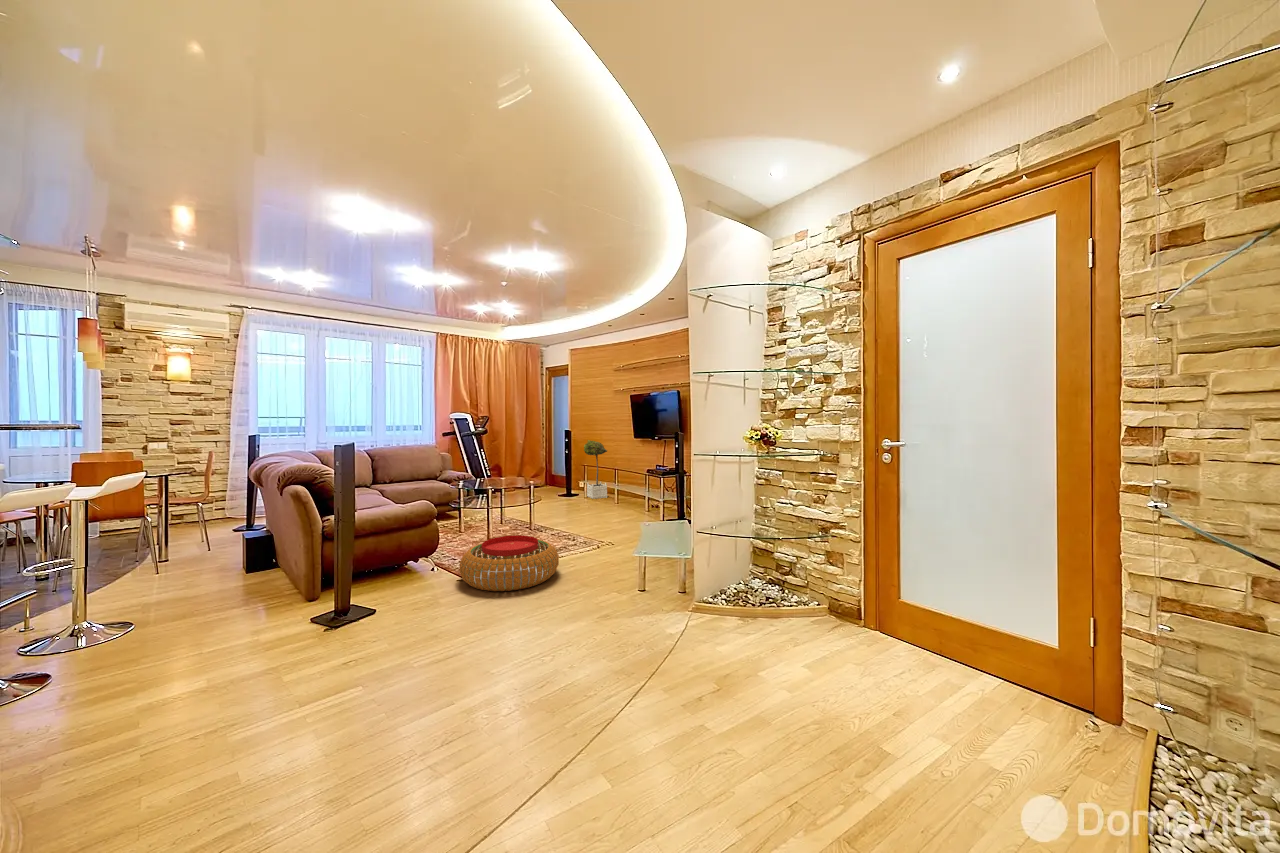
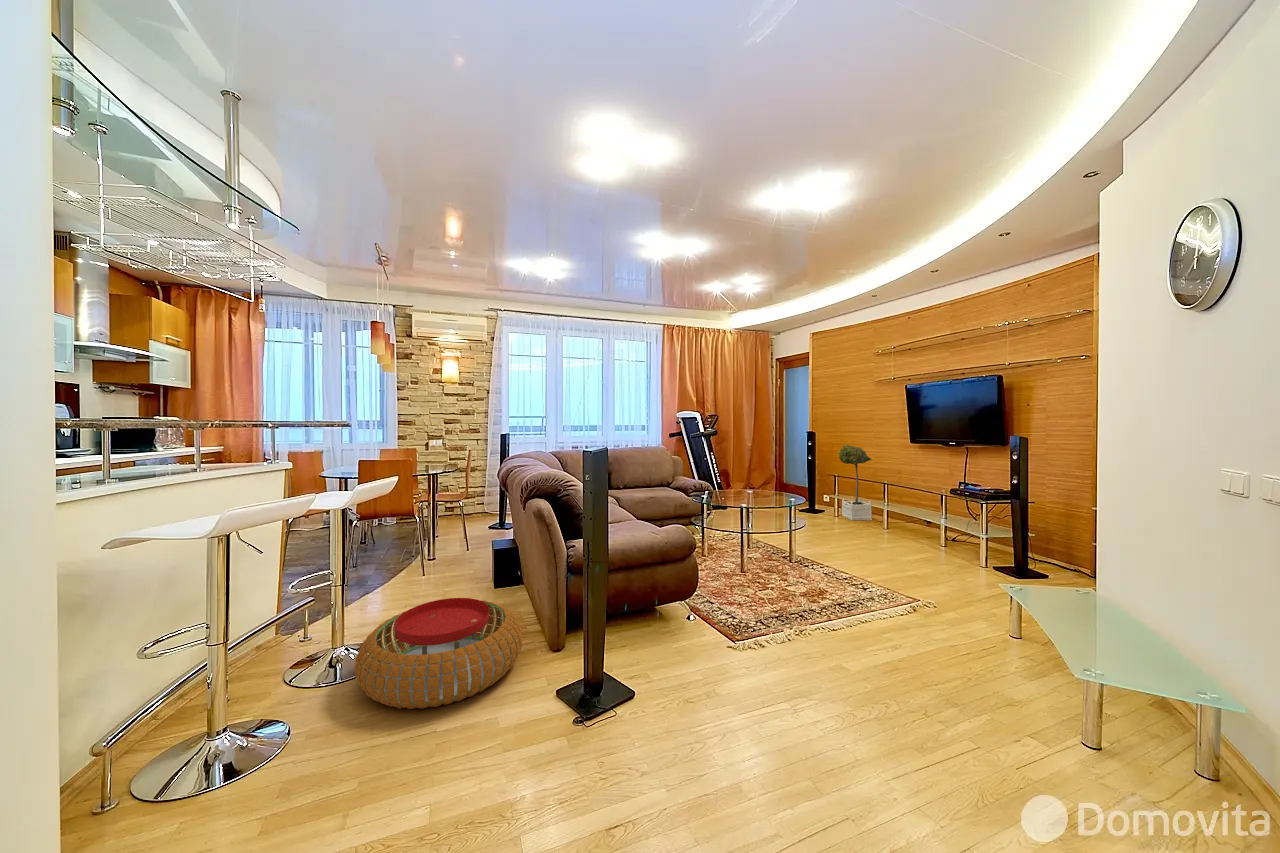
pouf: present [459,535,559,591] -> present [355,598,522,709]

